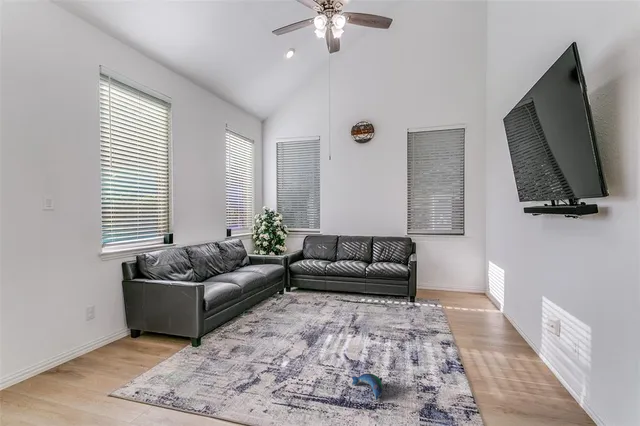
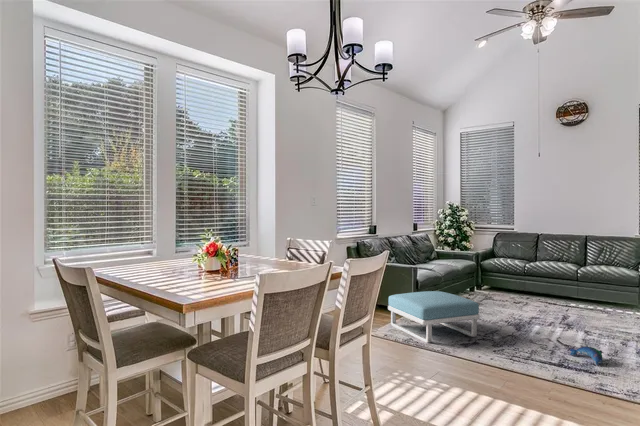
footstool: none [159,313,264,394] -> present [388,291,480,343]

